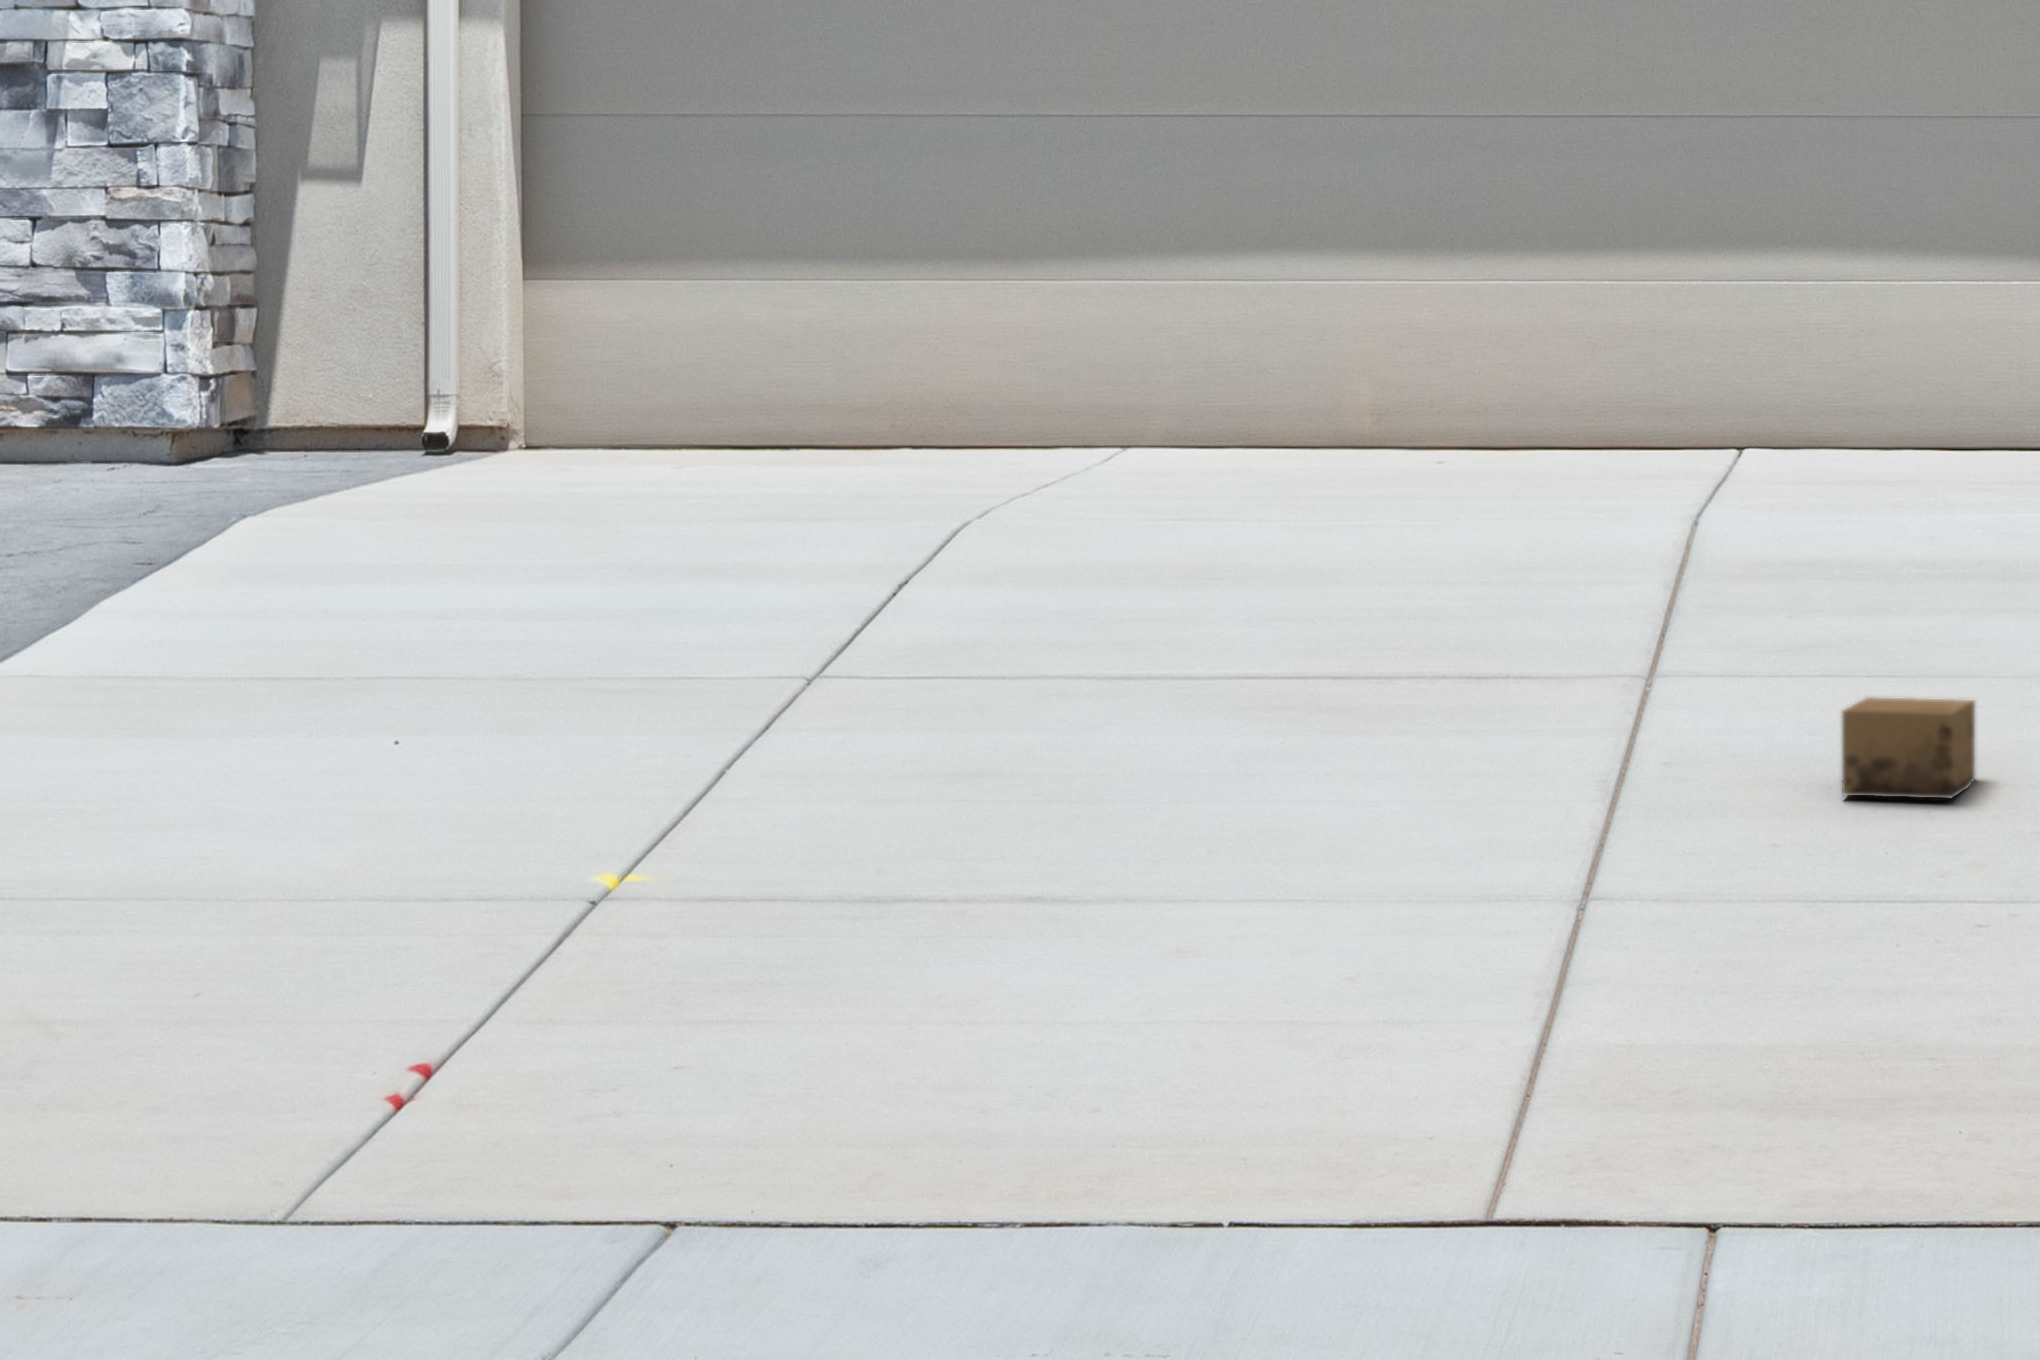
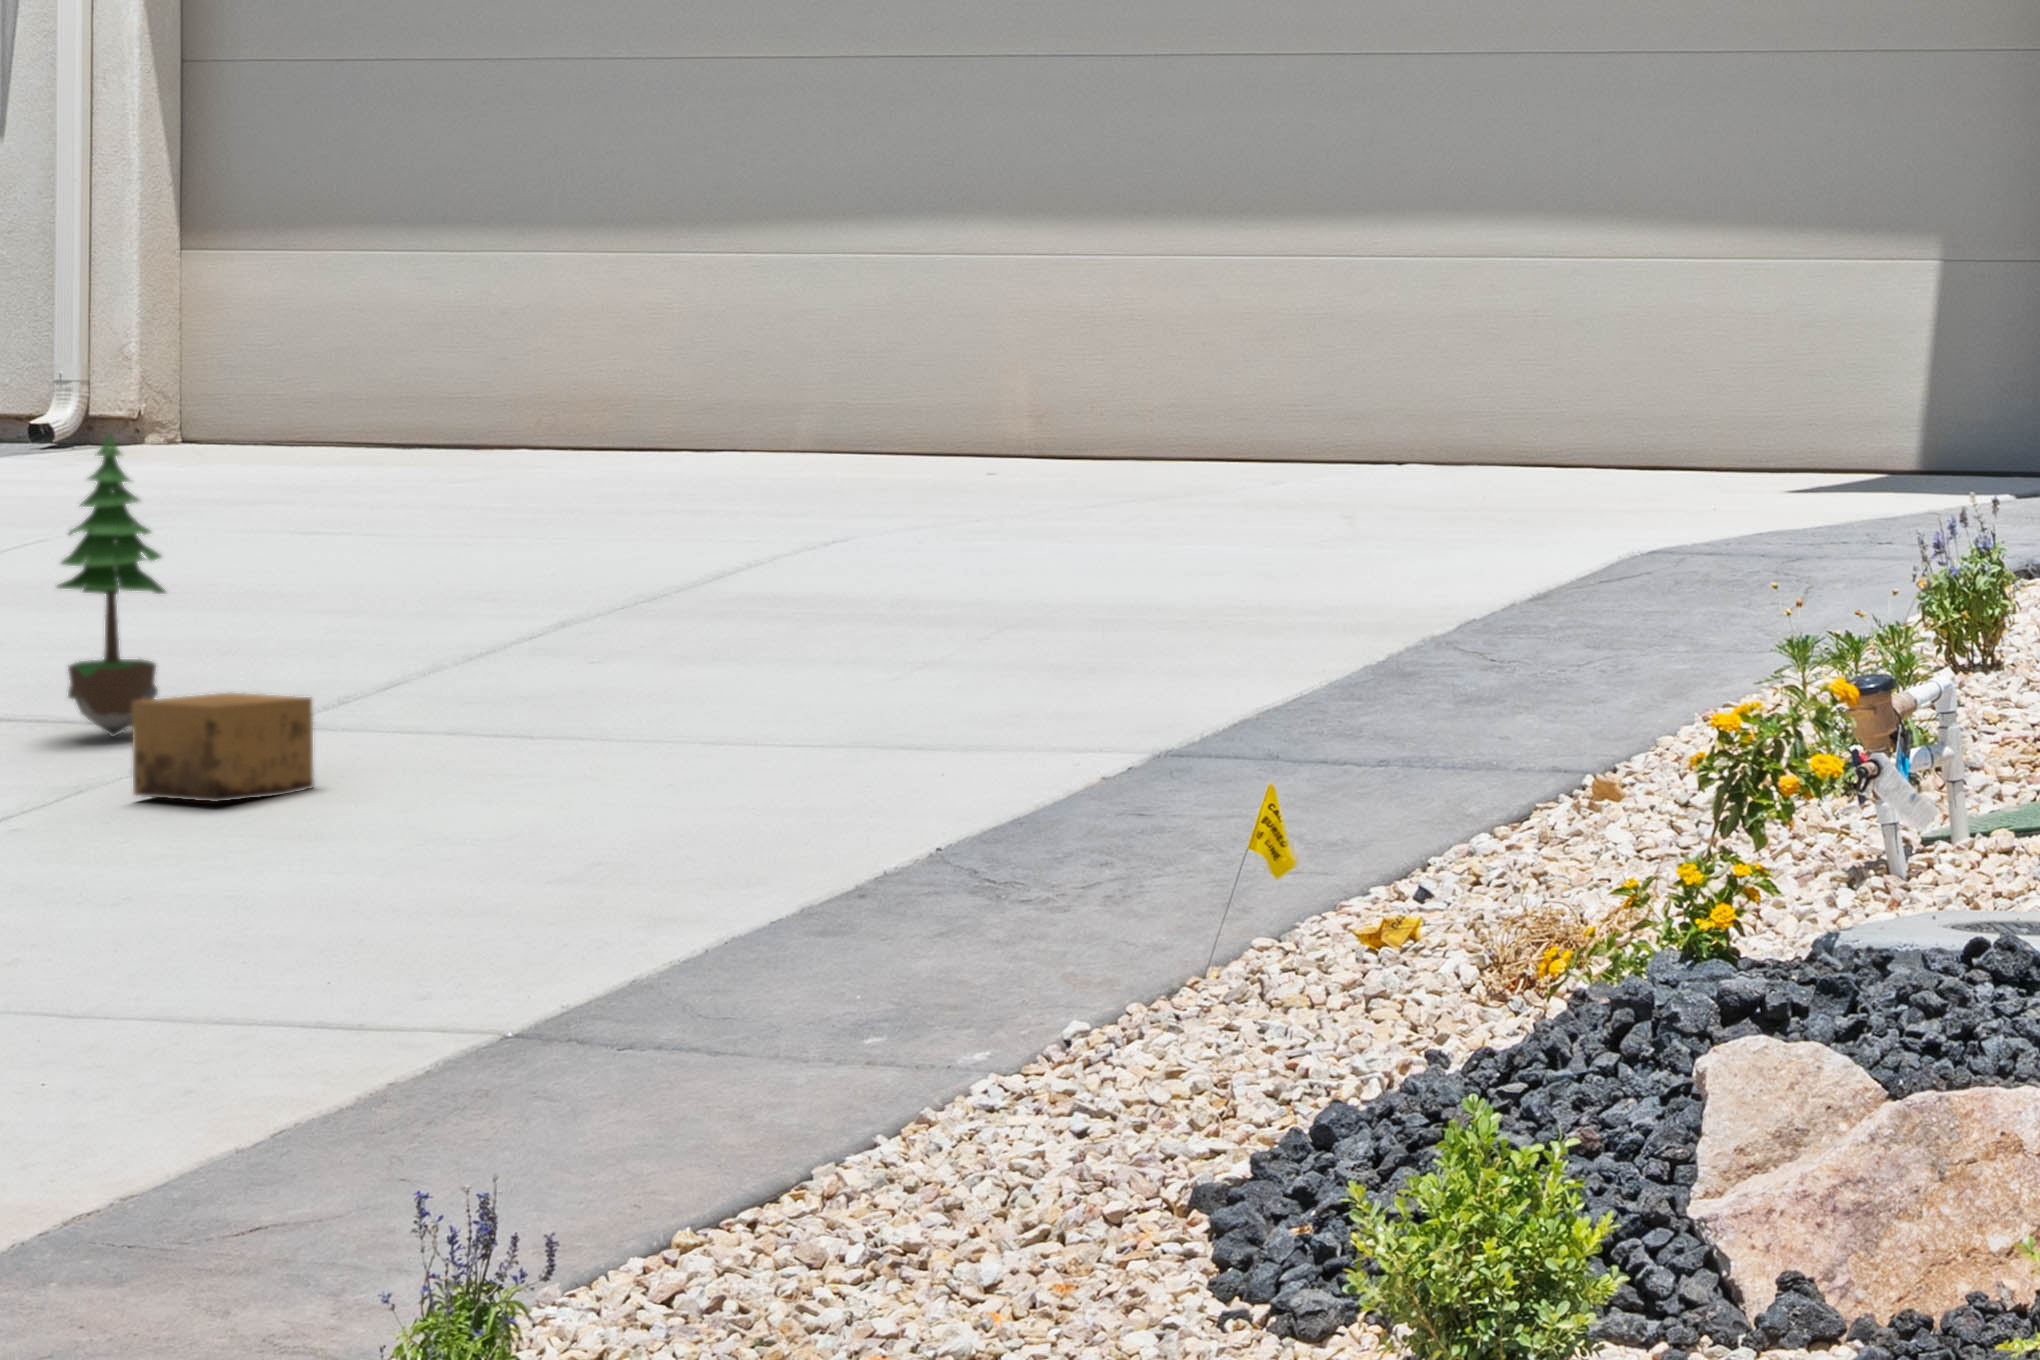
potted tree: none [1560,461,1659,737] -> present [57,433,165,737]

